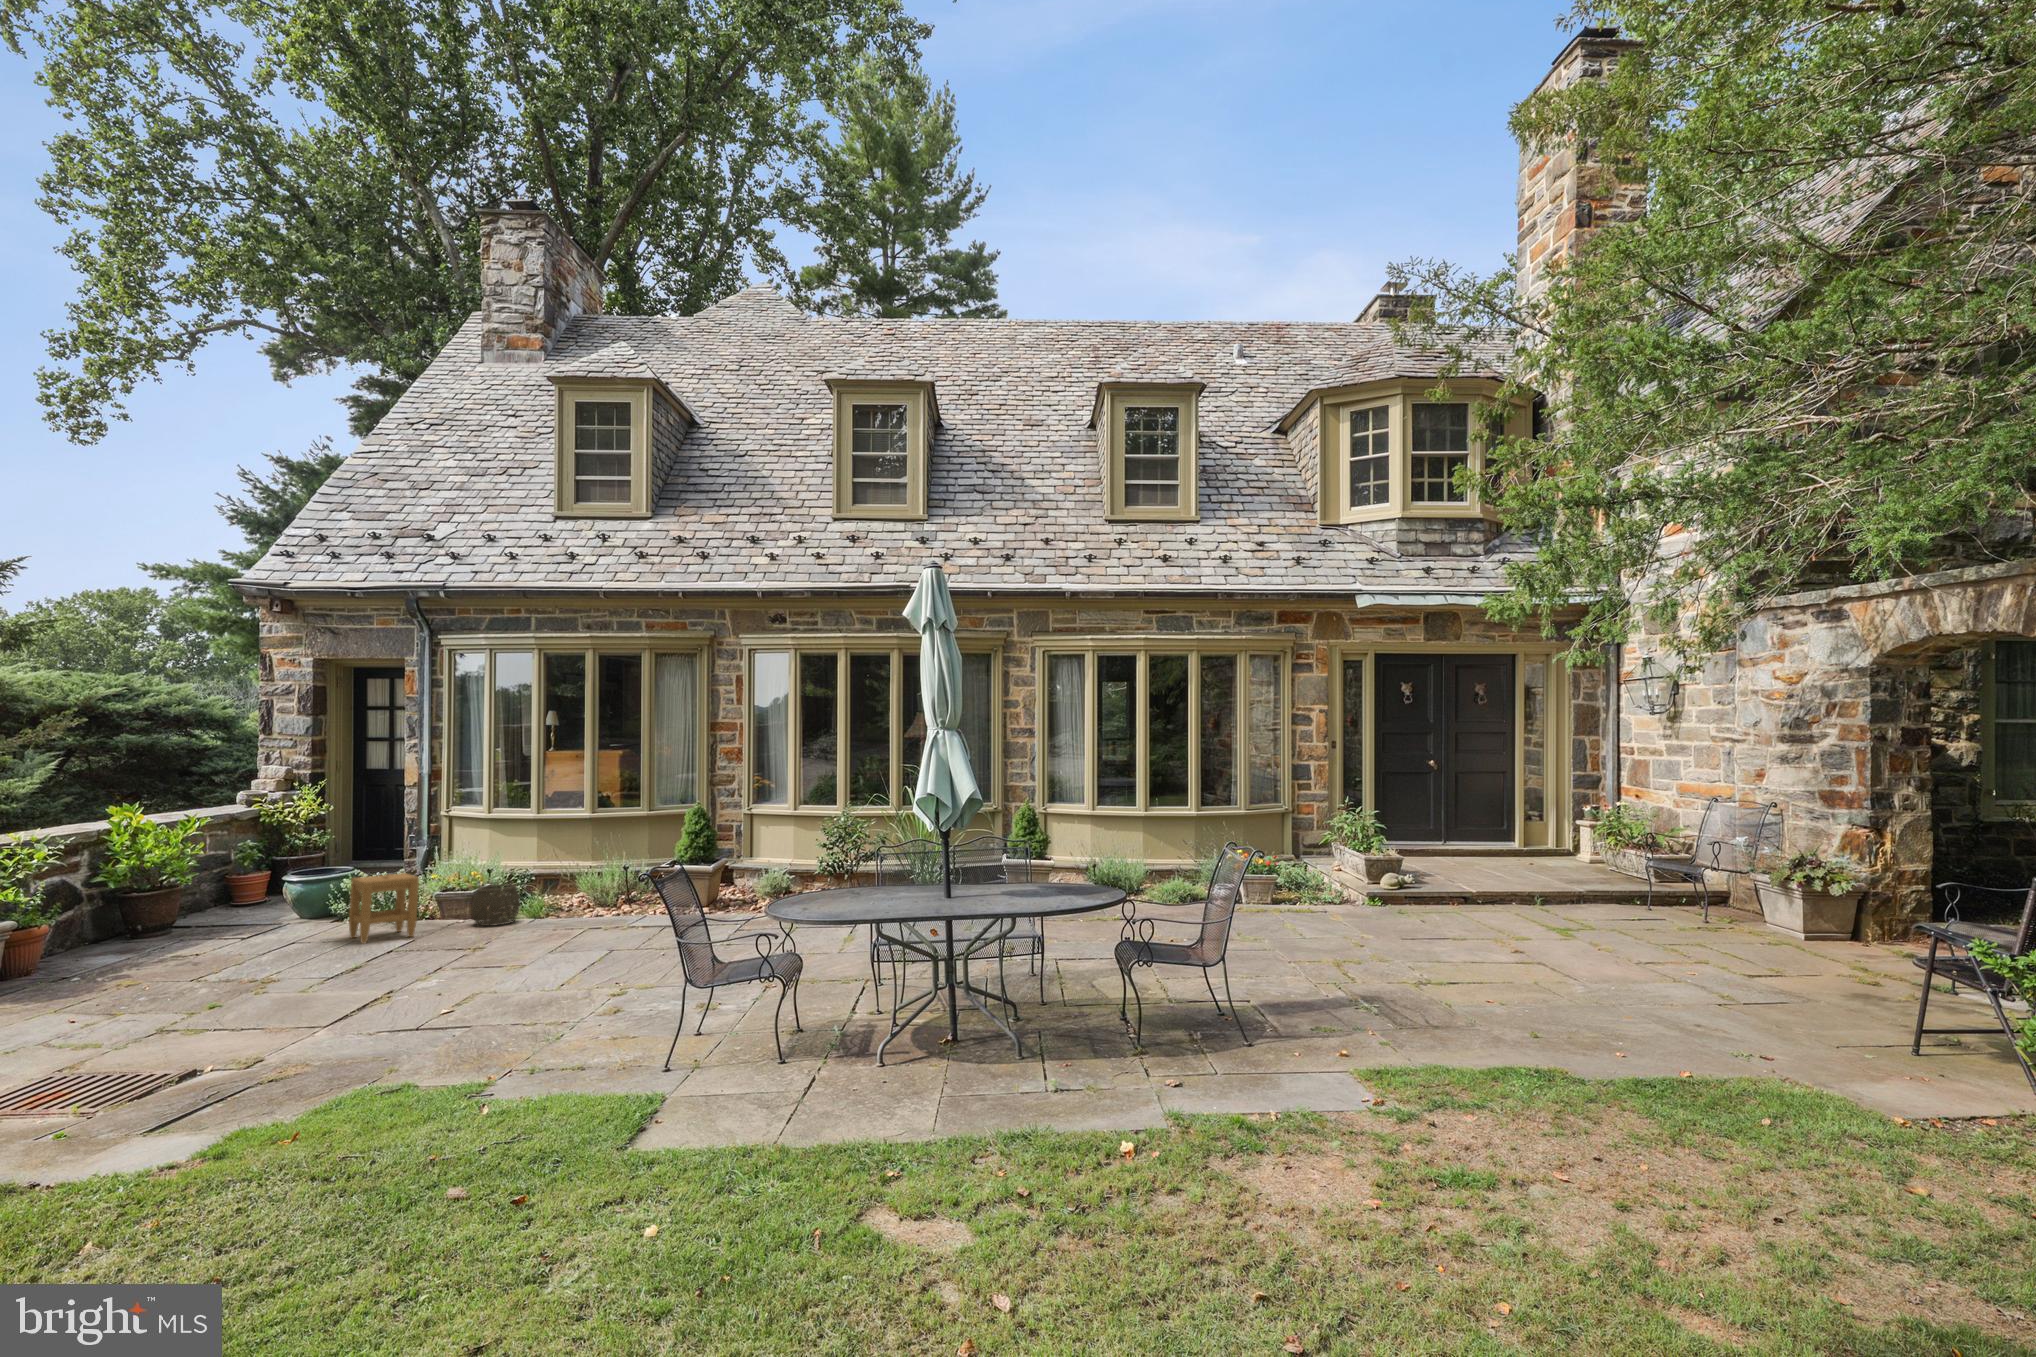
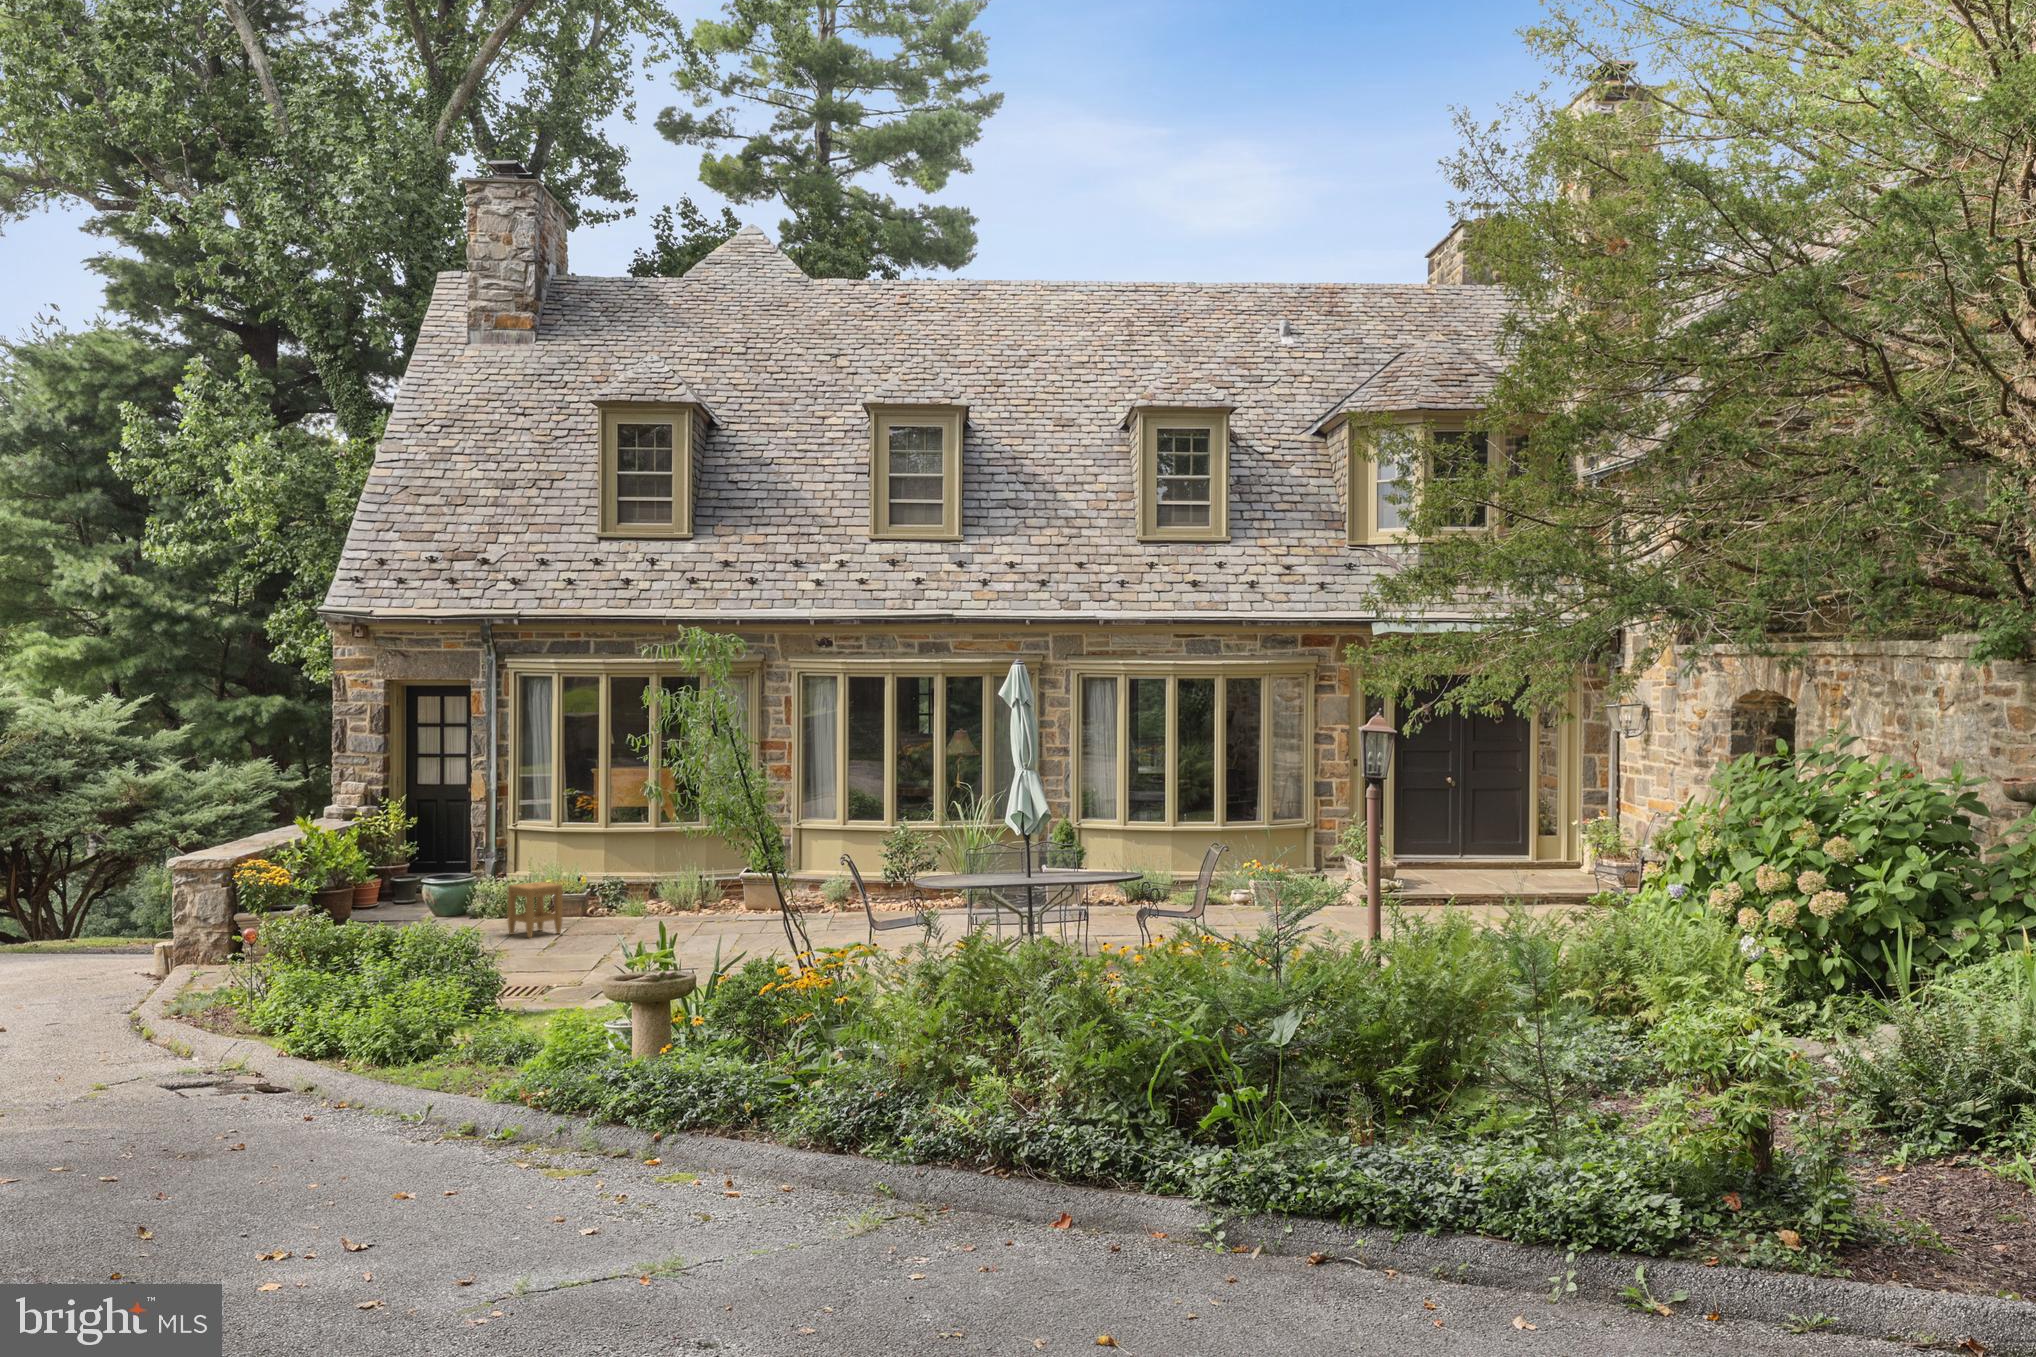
woven basket: present [472,884,520,926] -> none [590,892,628,927]

